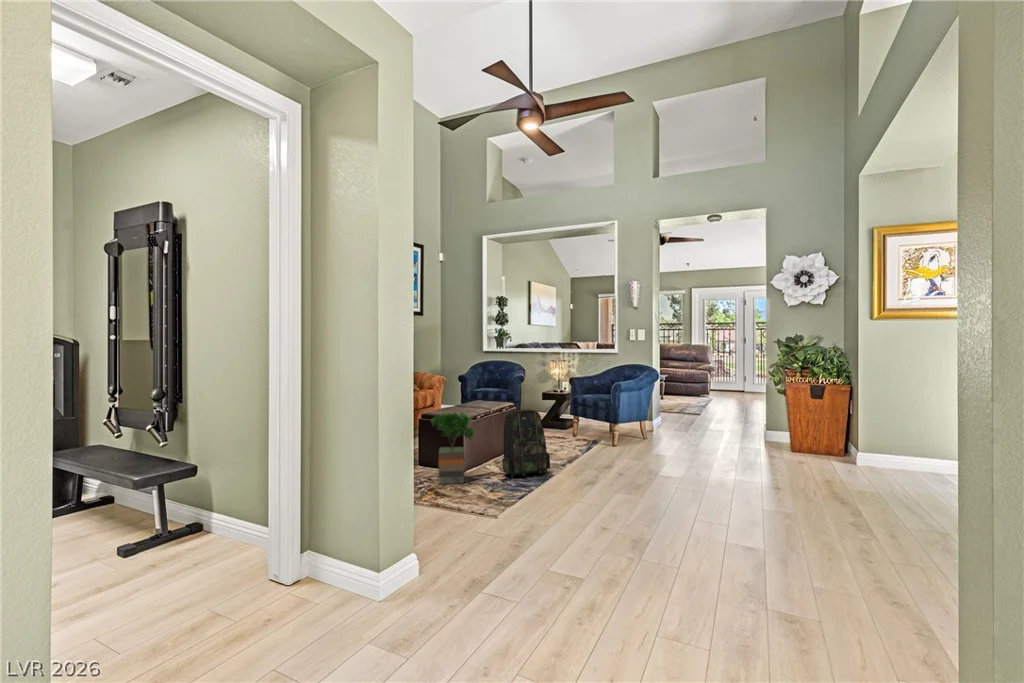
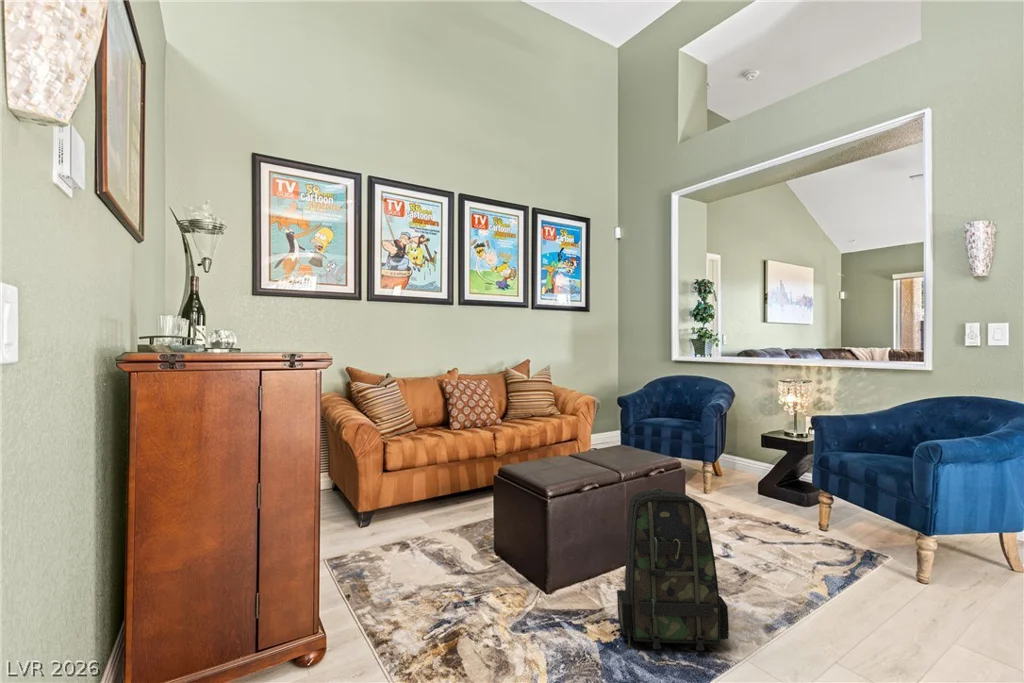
potted tree: present [432,413,475,484] -> none [476,478,559,633]

